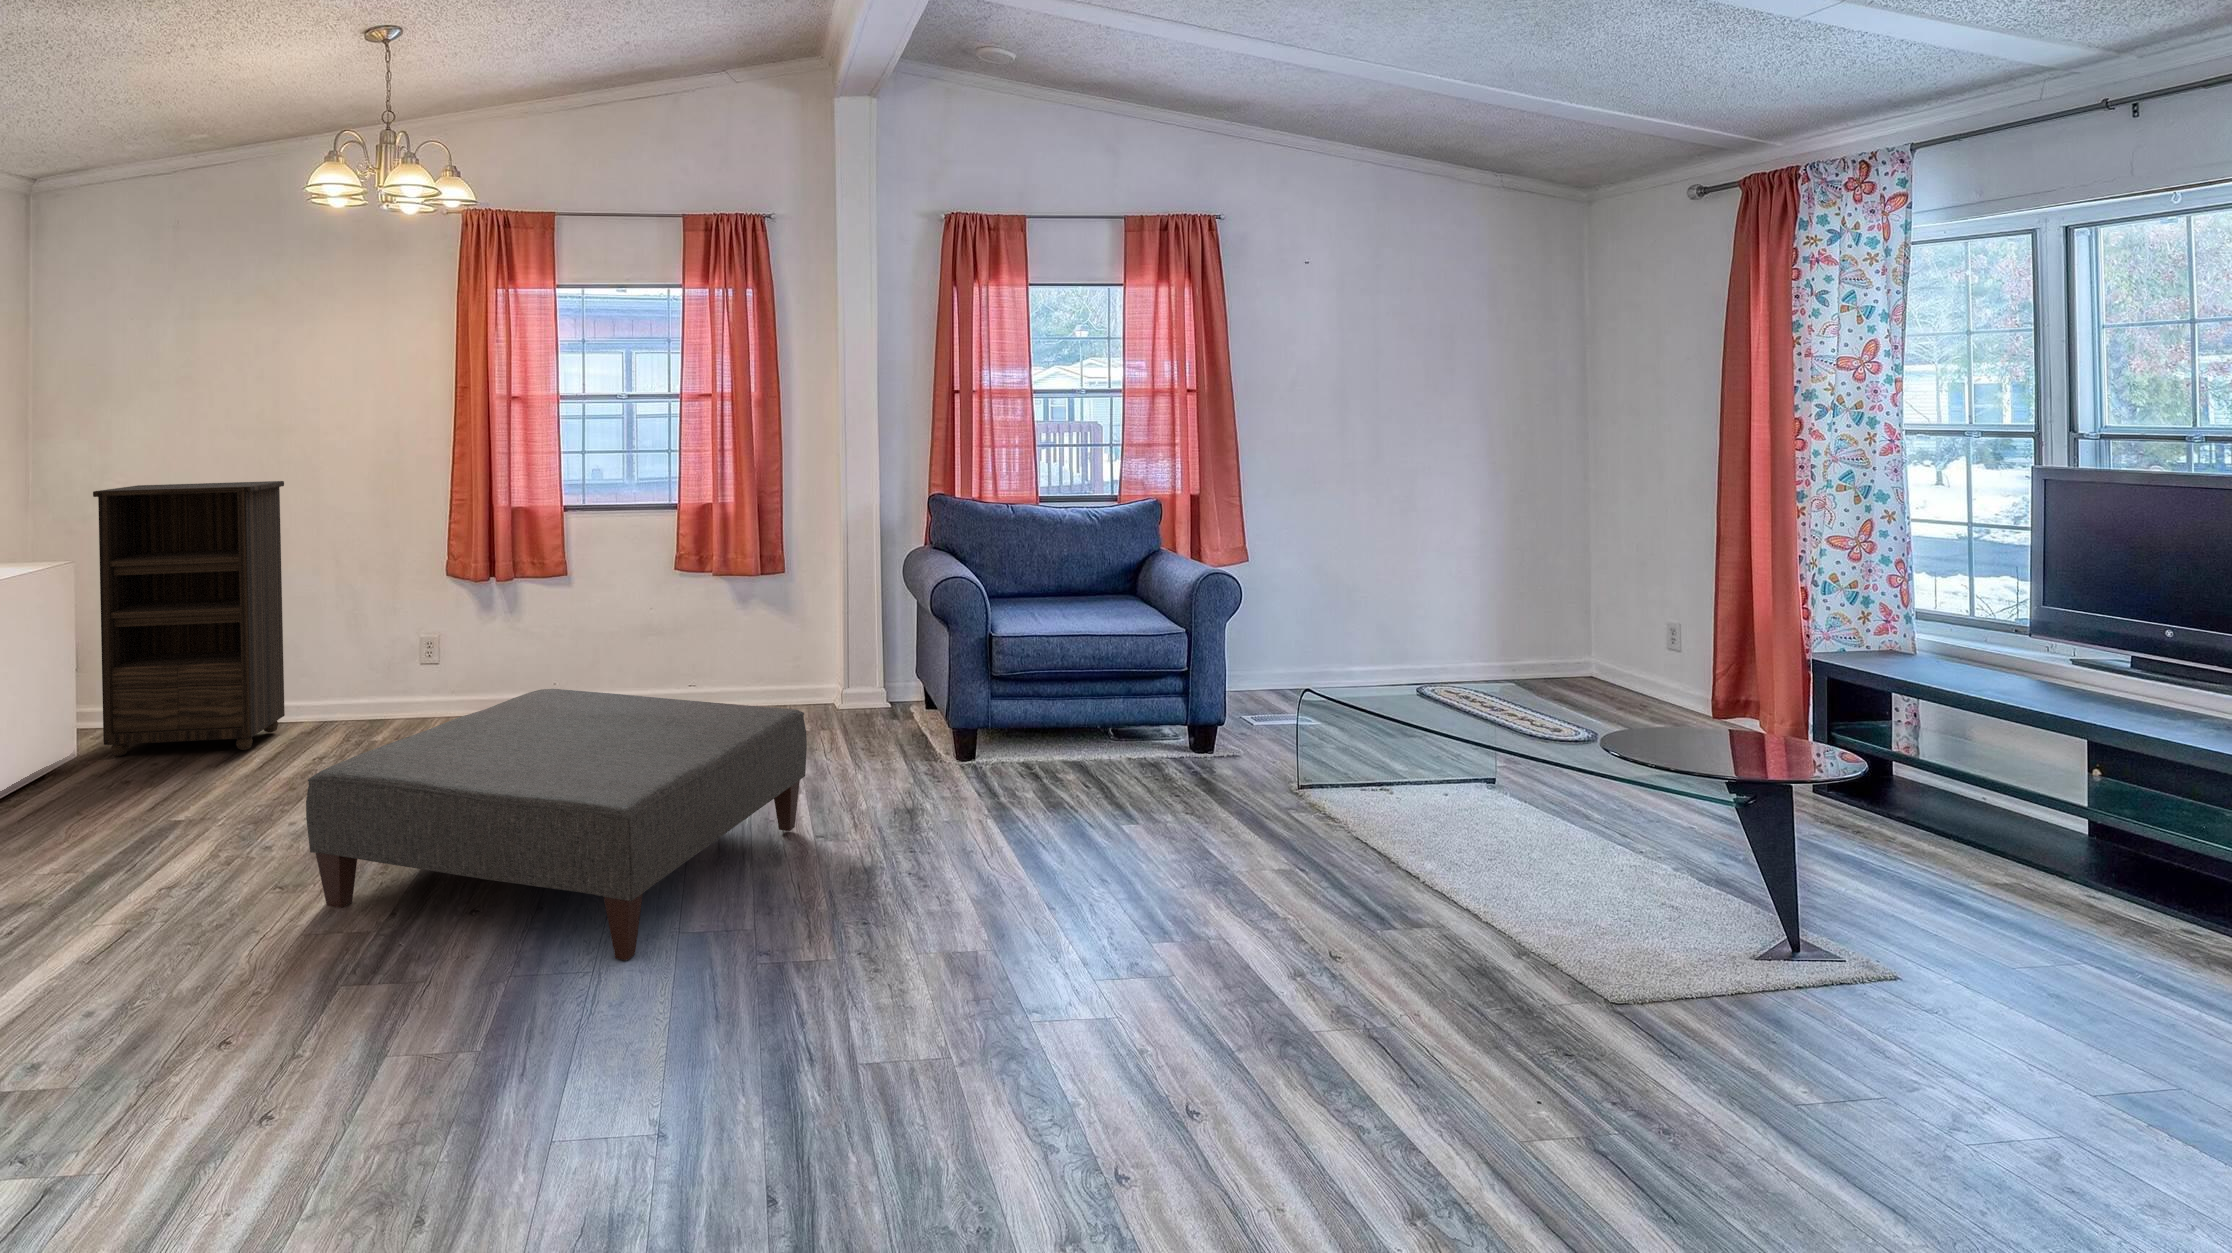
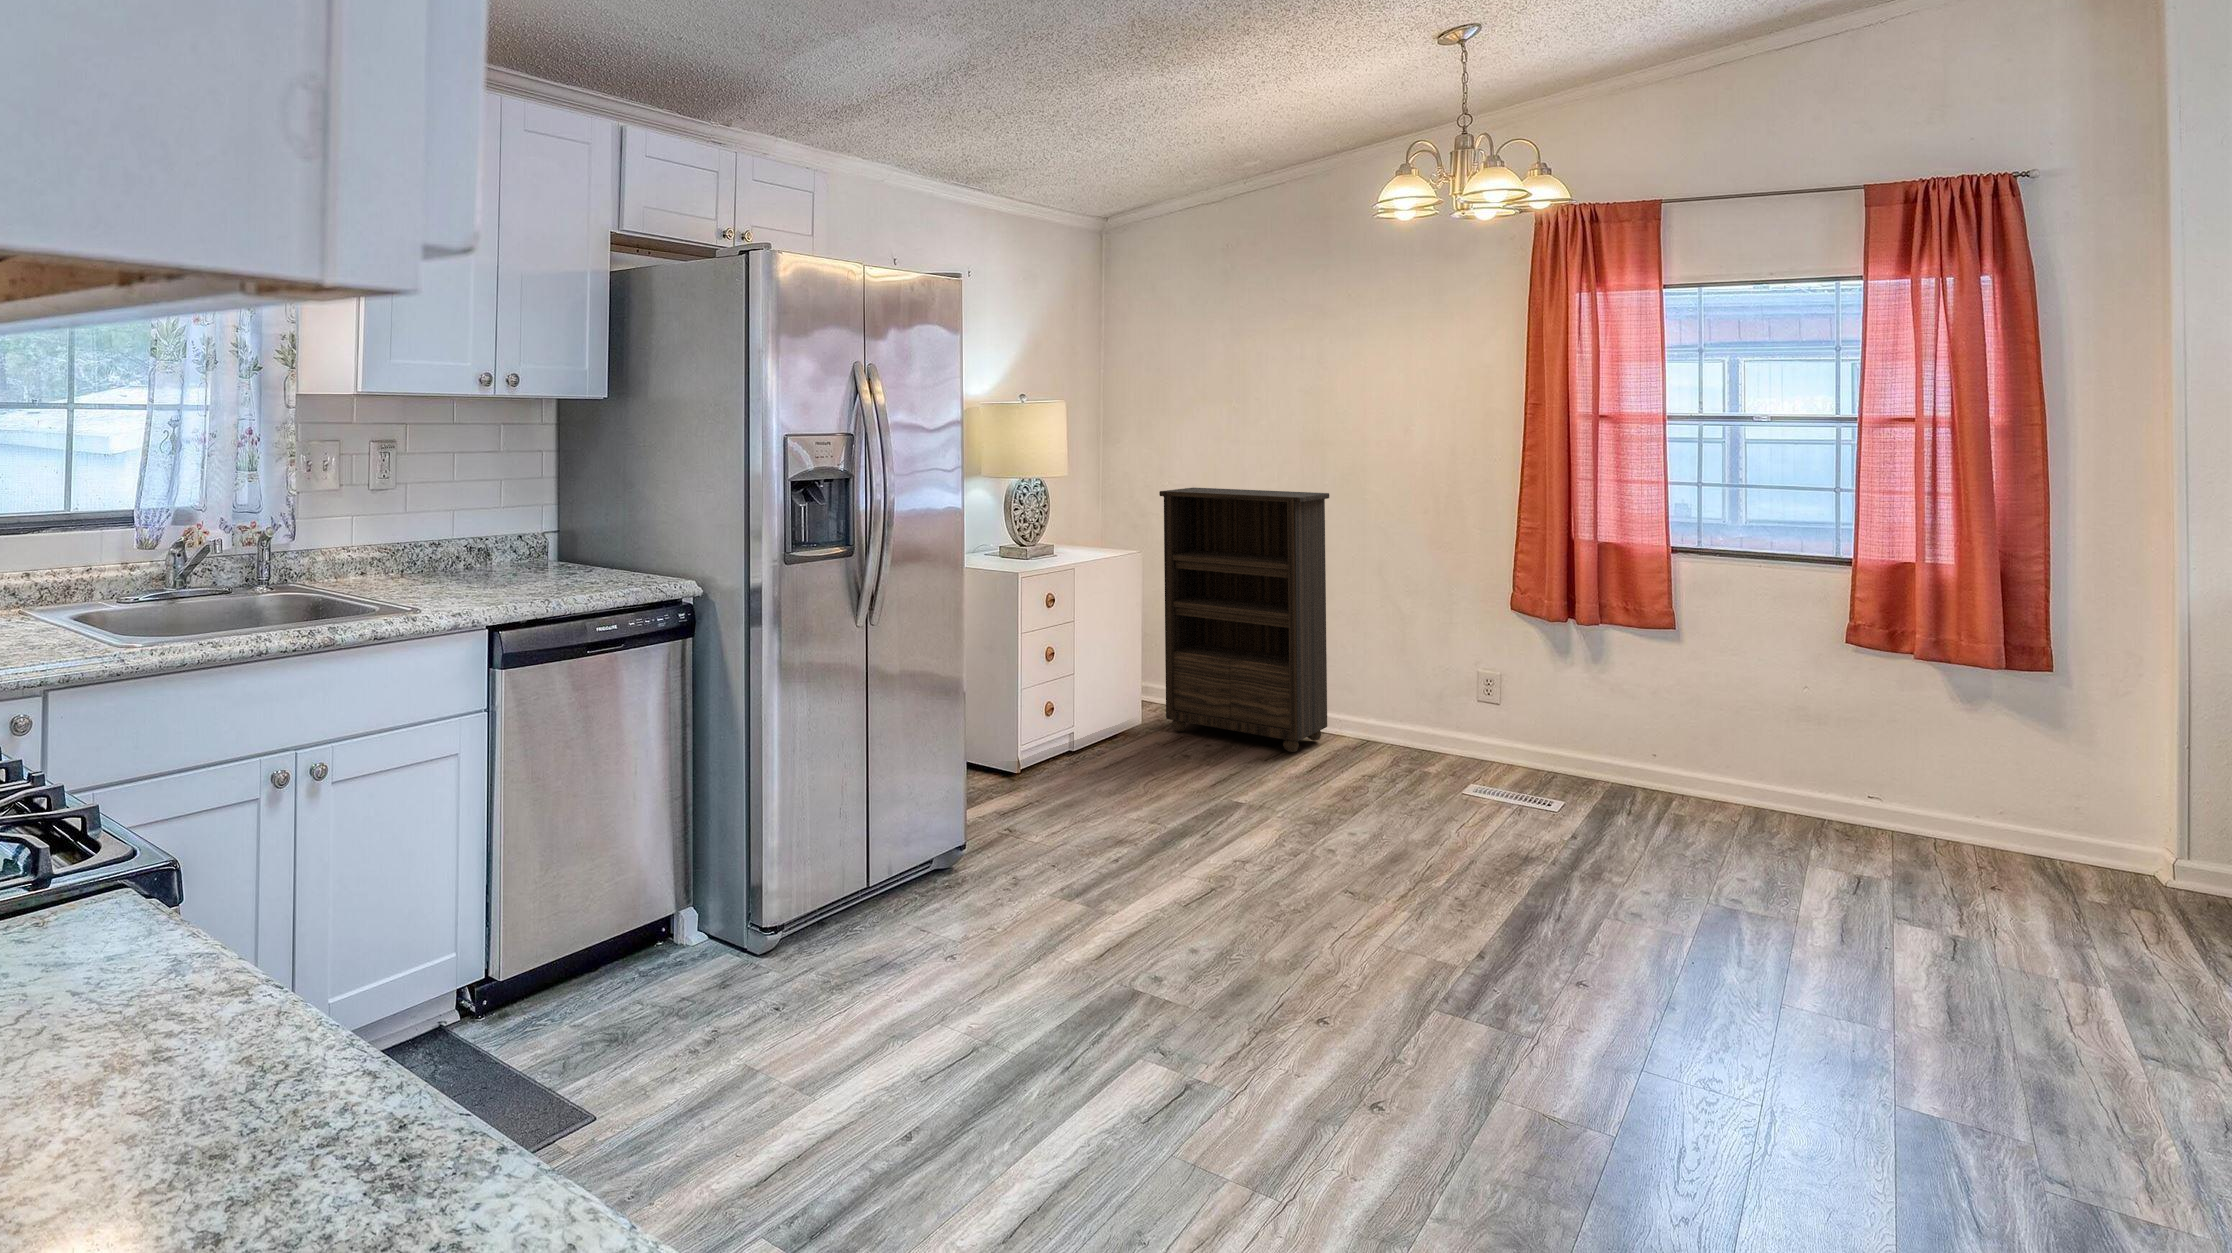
ottoman: present [306,689,807,960] -> none [1379,762,2103,1108]

